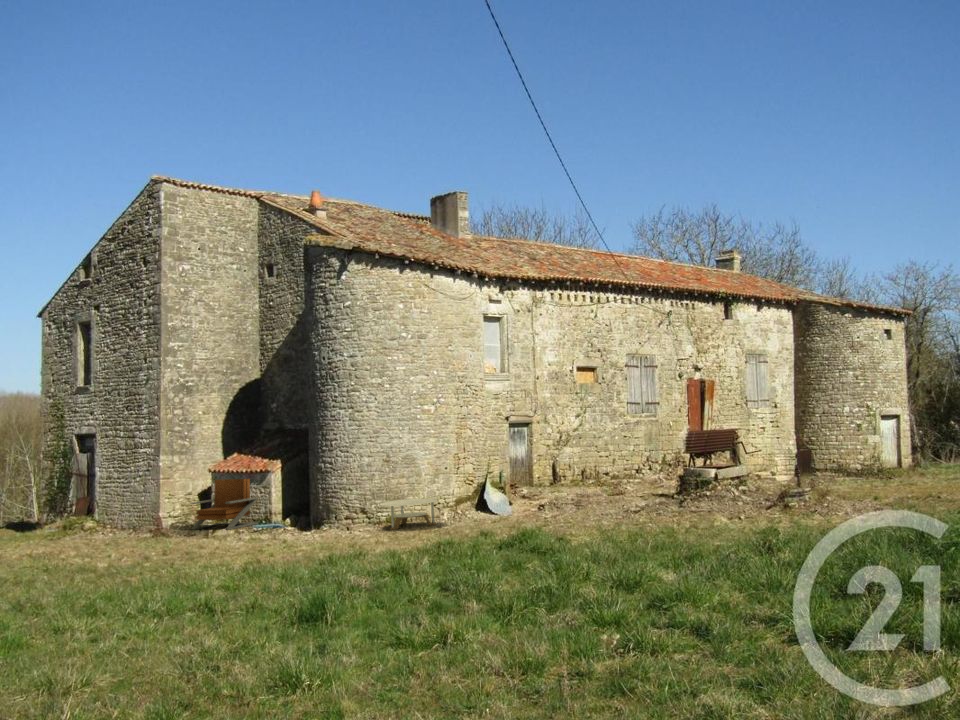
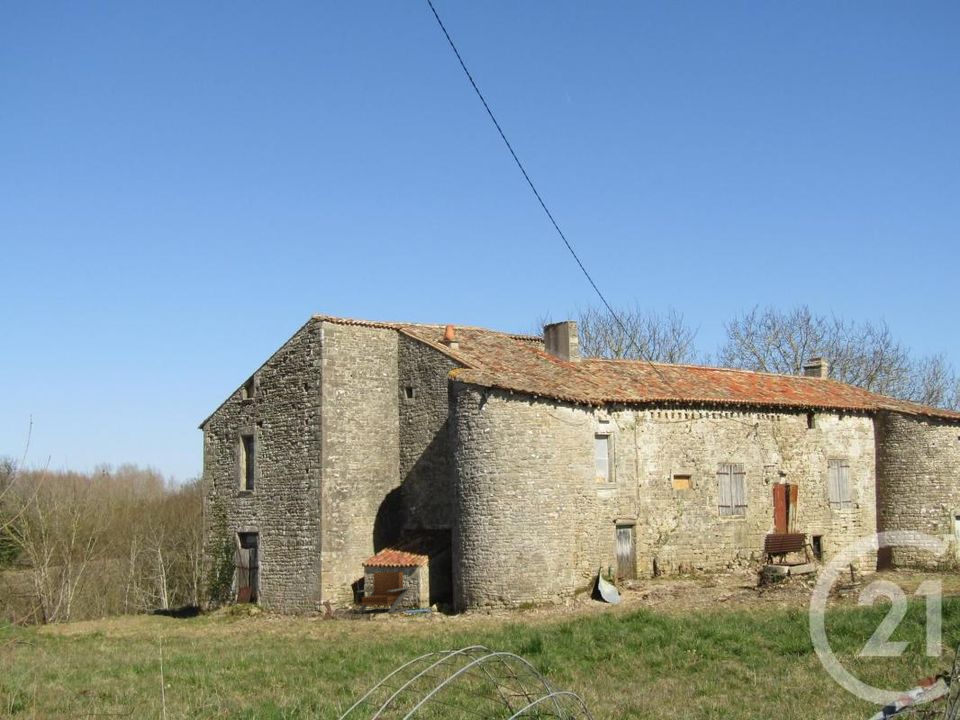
round table: present [379,499,438,530] -> none [517,589,563,613]

